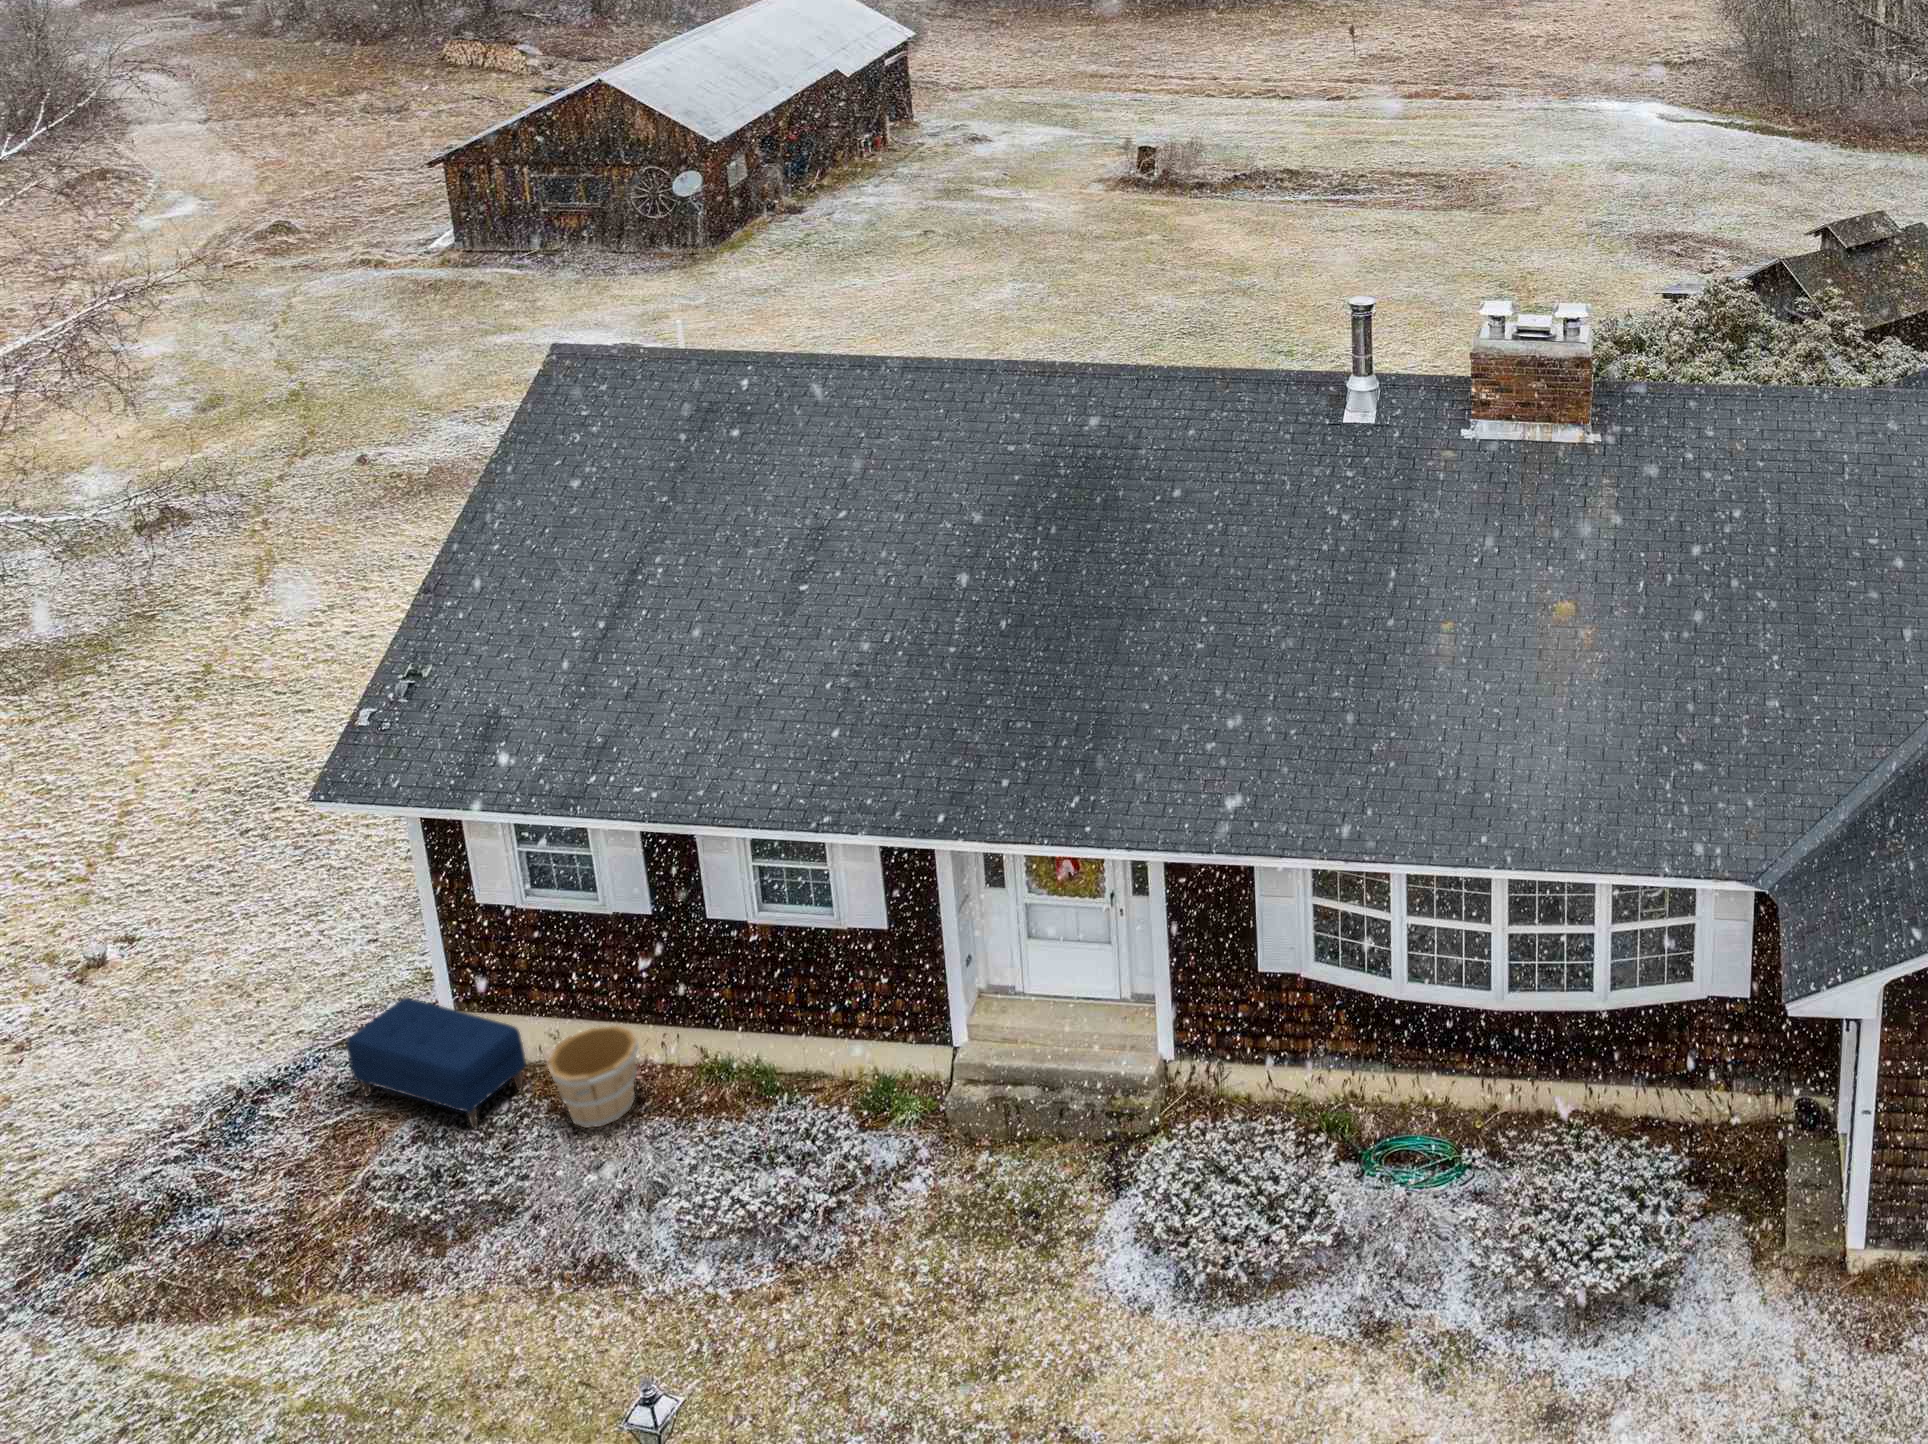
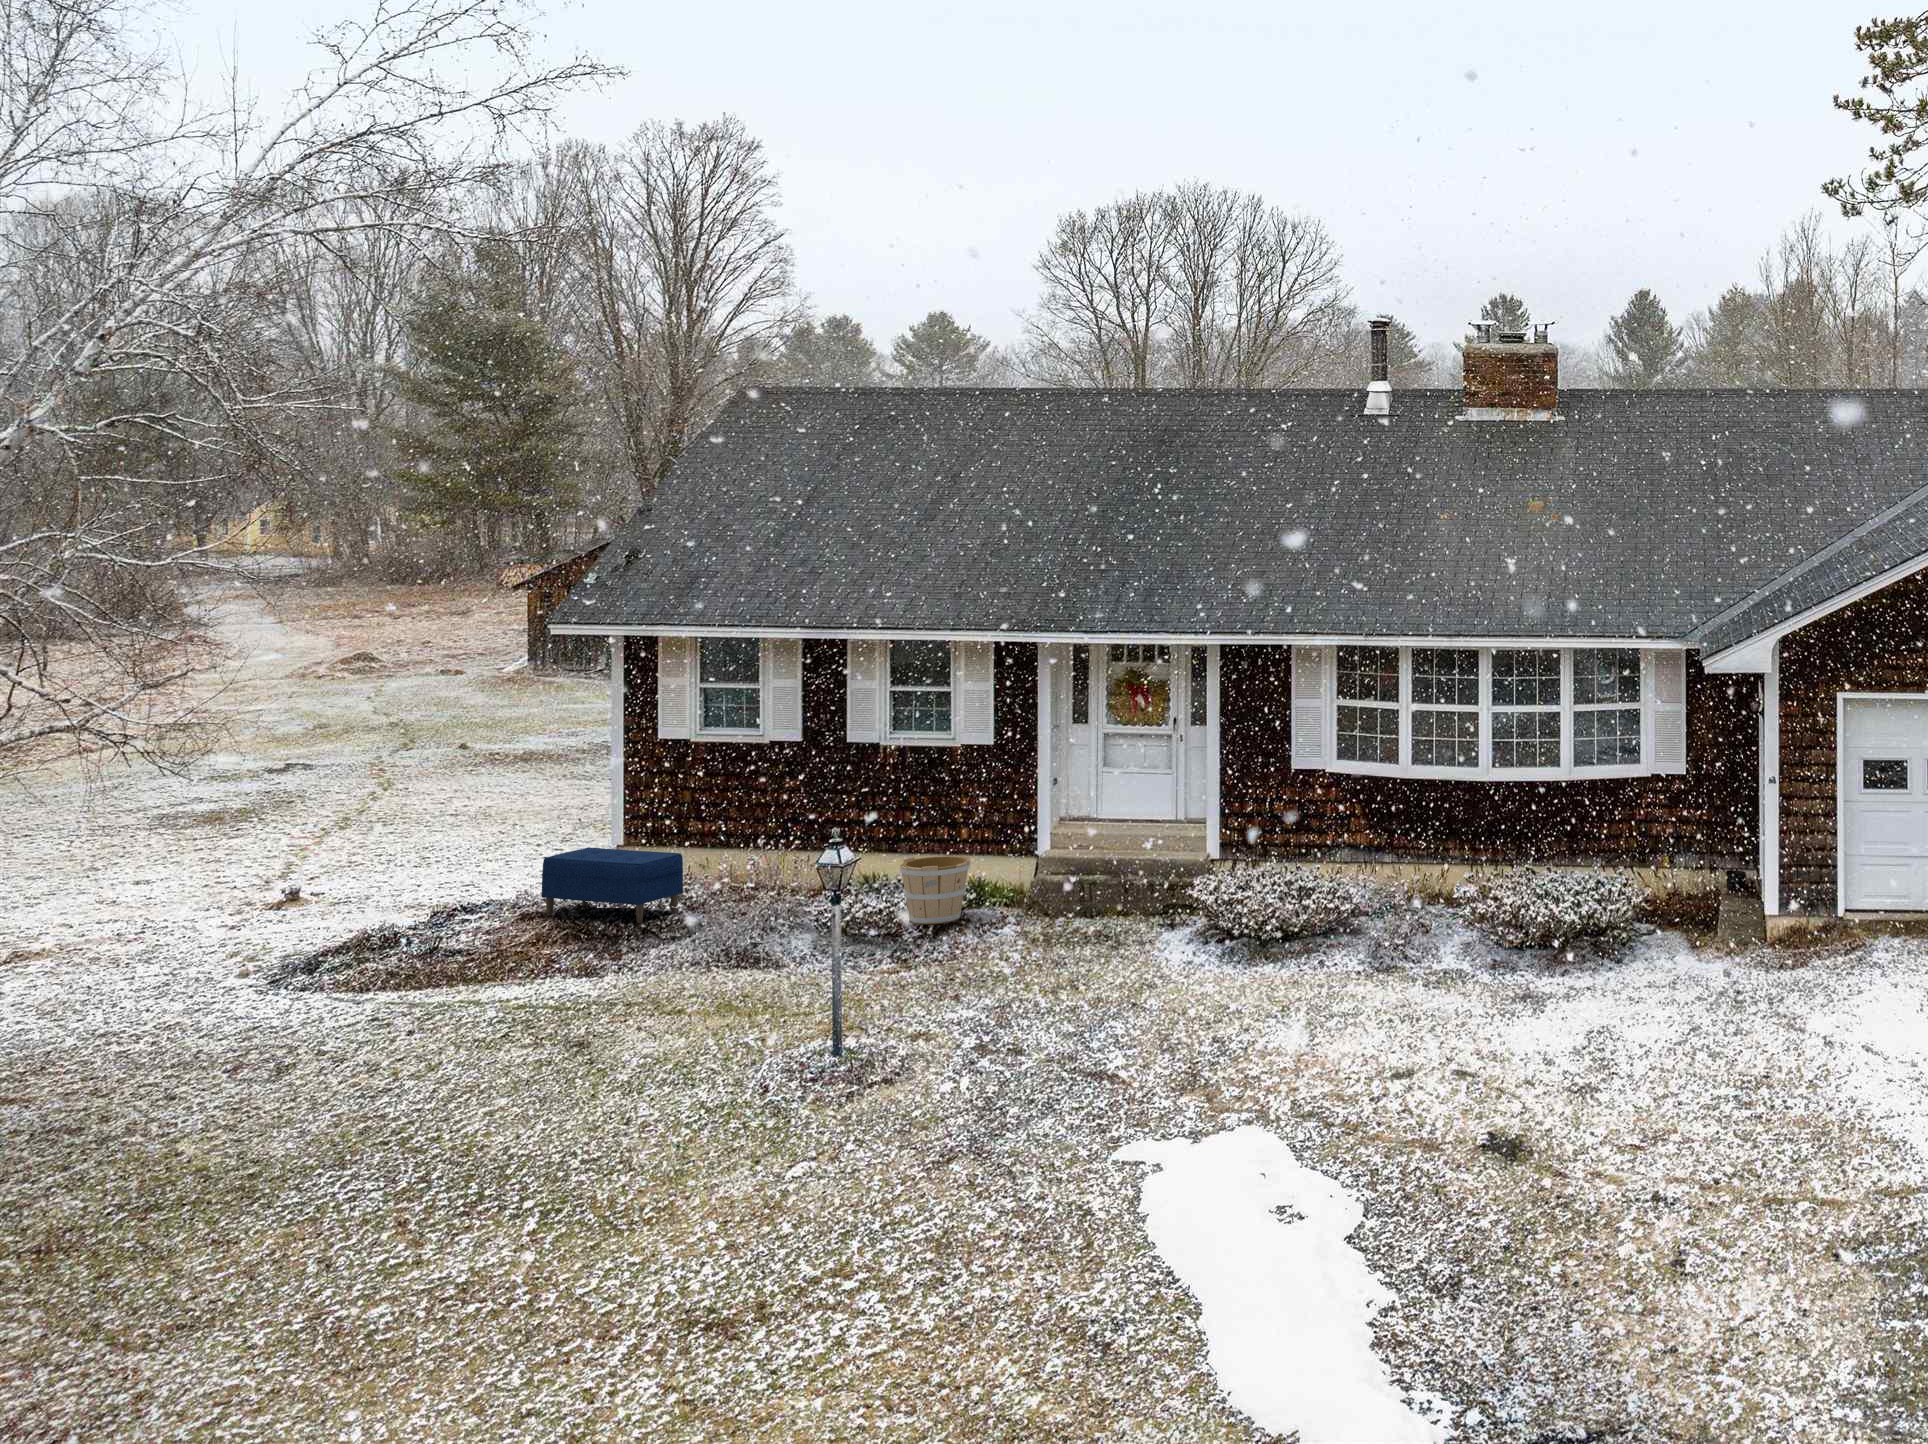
wooden bucket: present [548,1026,639,1128] -> present [900,855,971,924]

